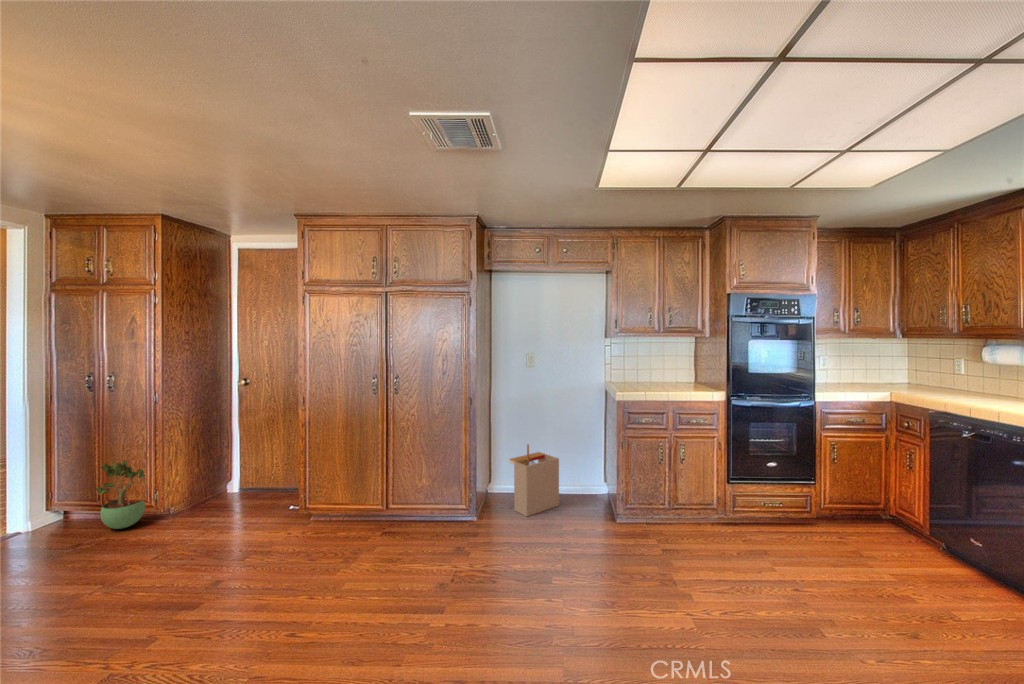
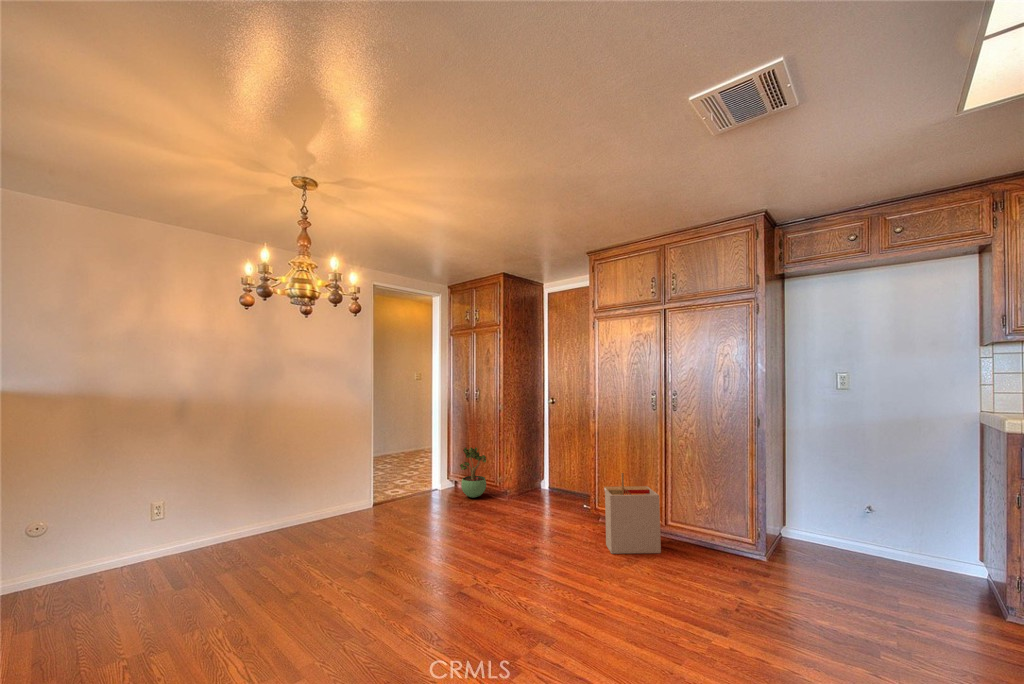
storage bin: present [509,444,559,517] -> present [604,473,661,554]

